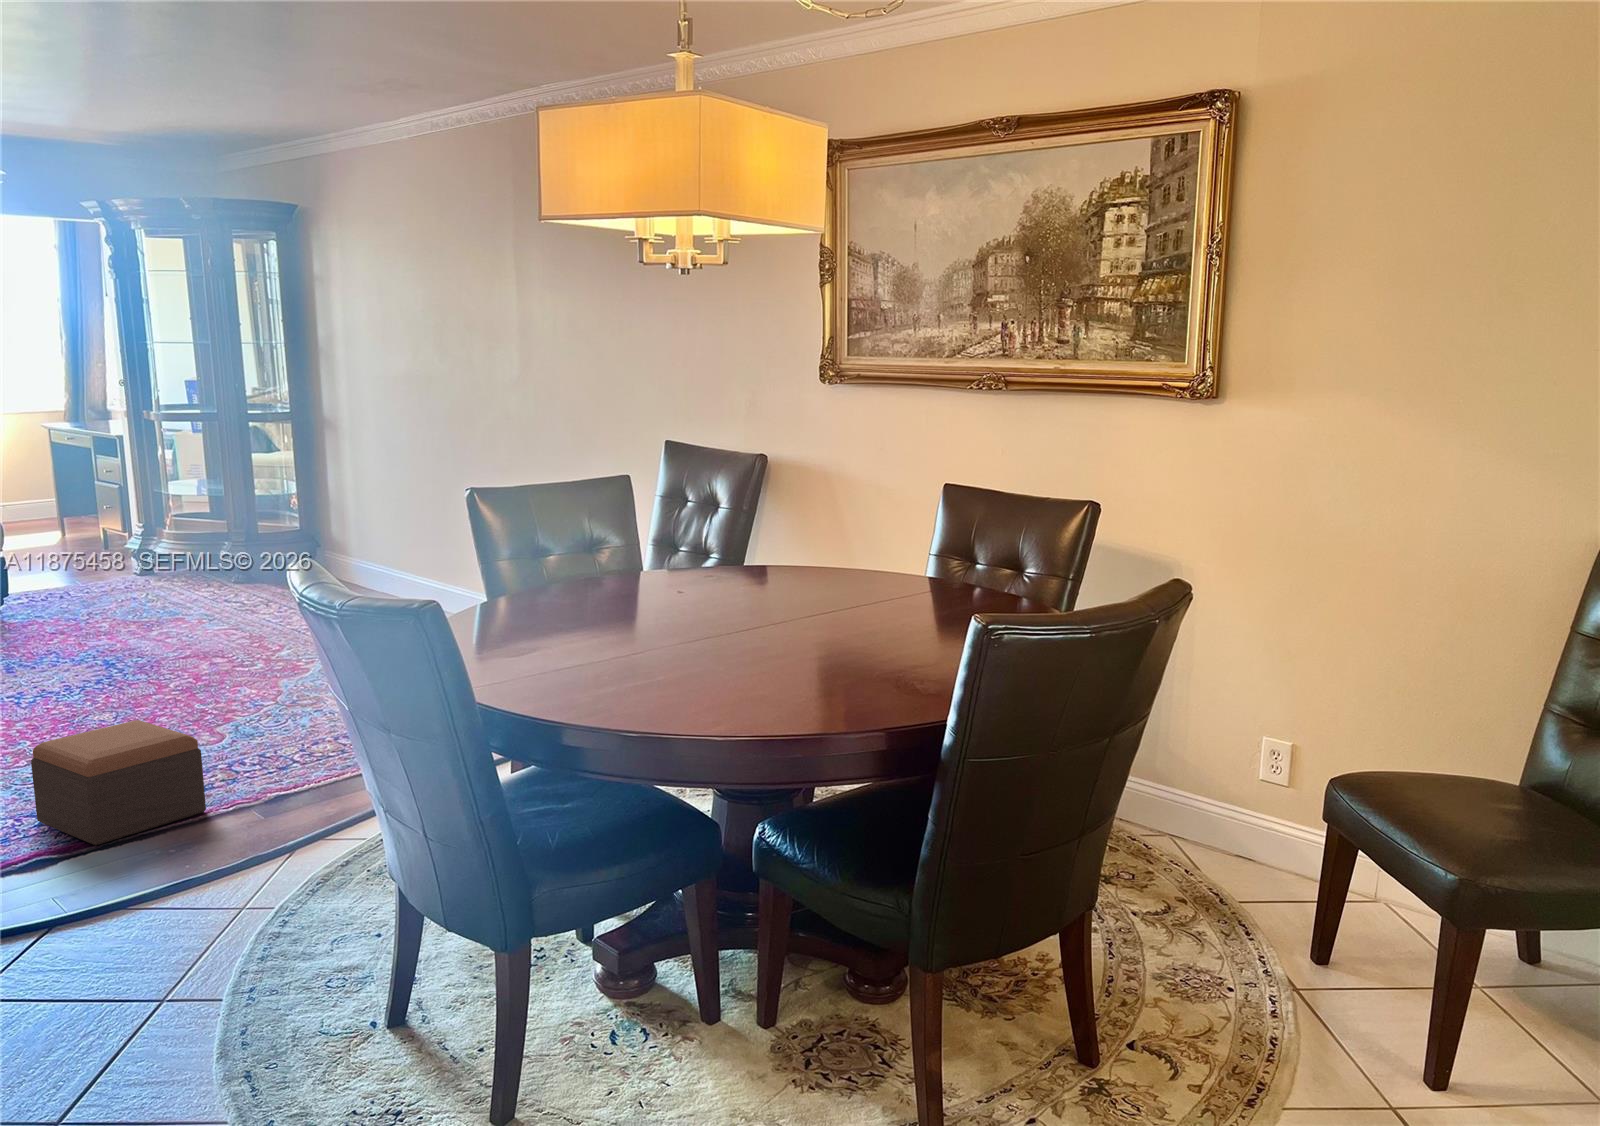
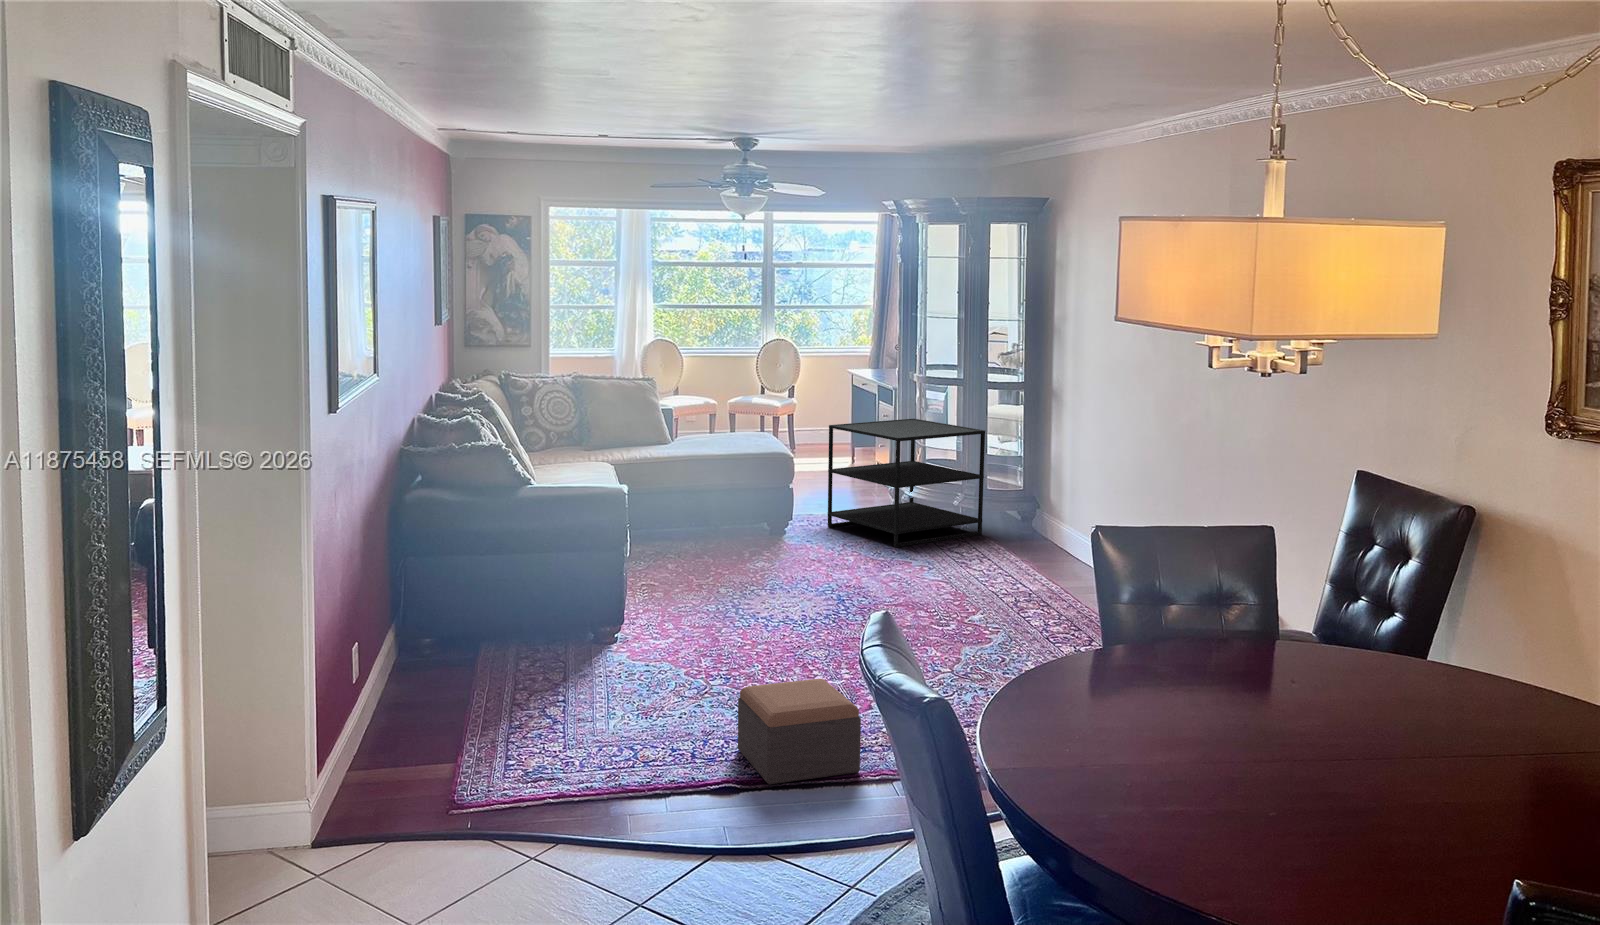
side table: none [48,466,255,607] -> present [828,419,985,547]

